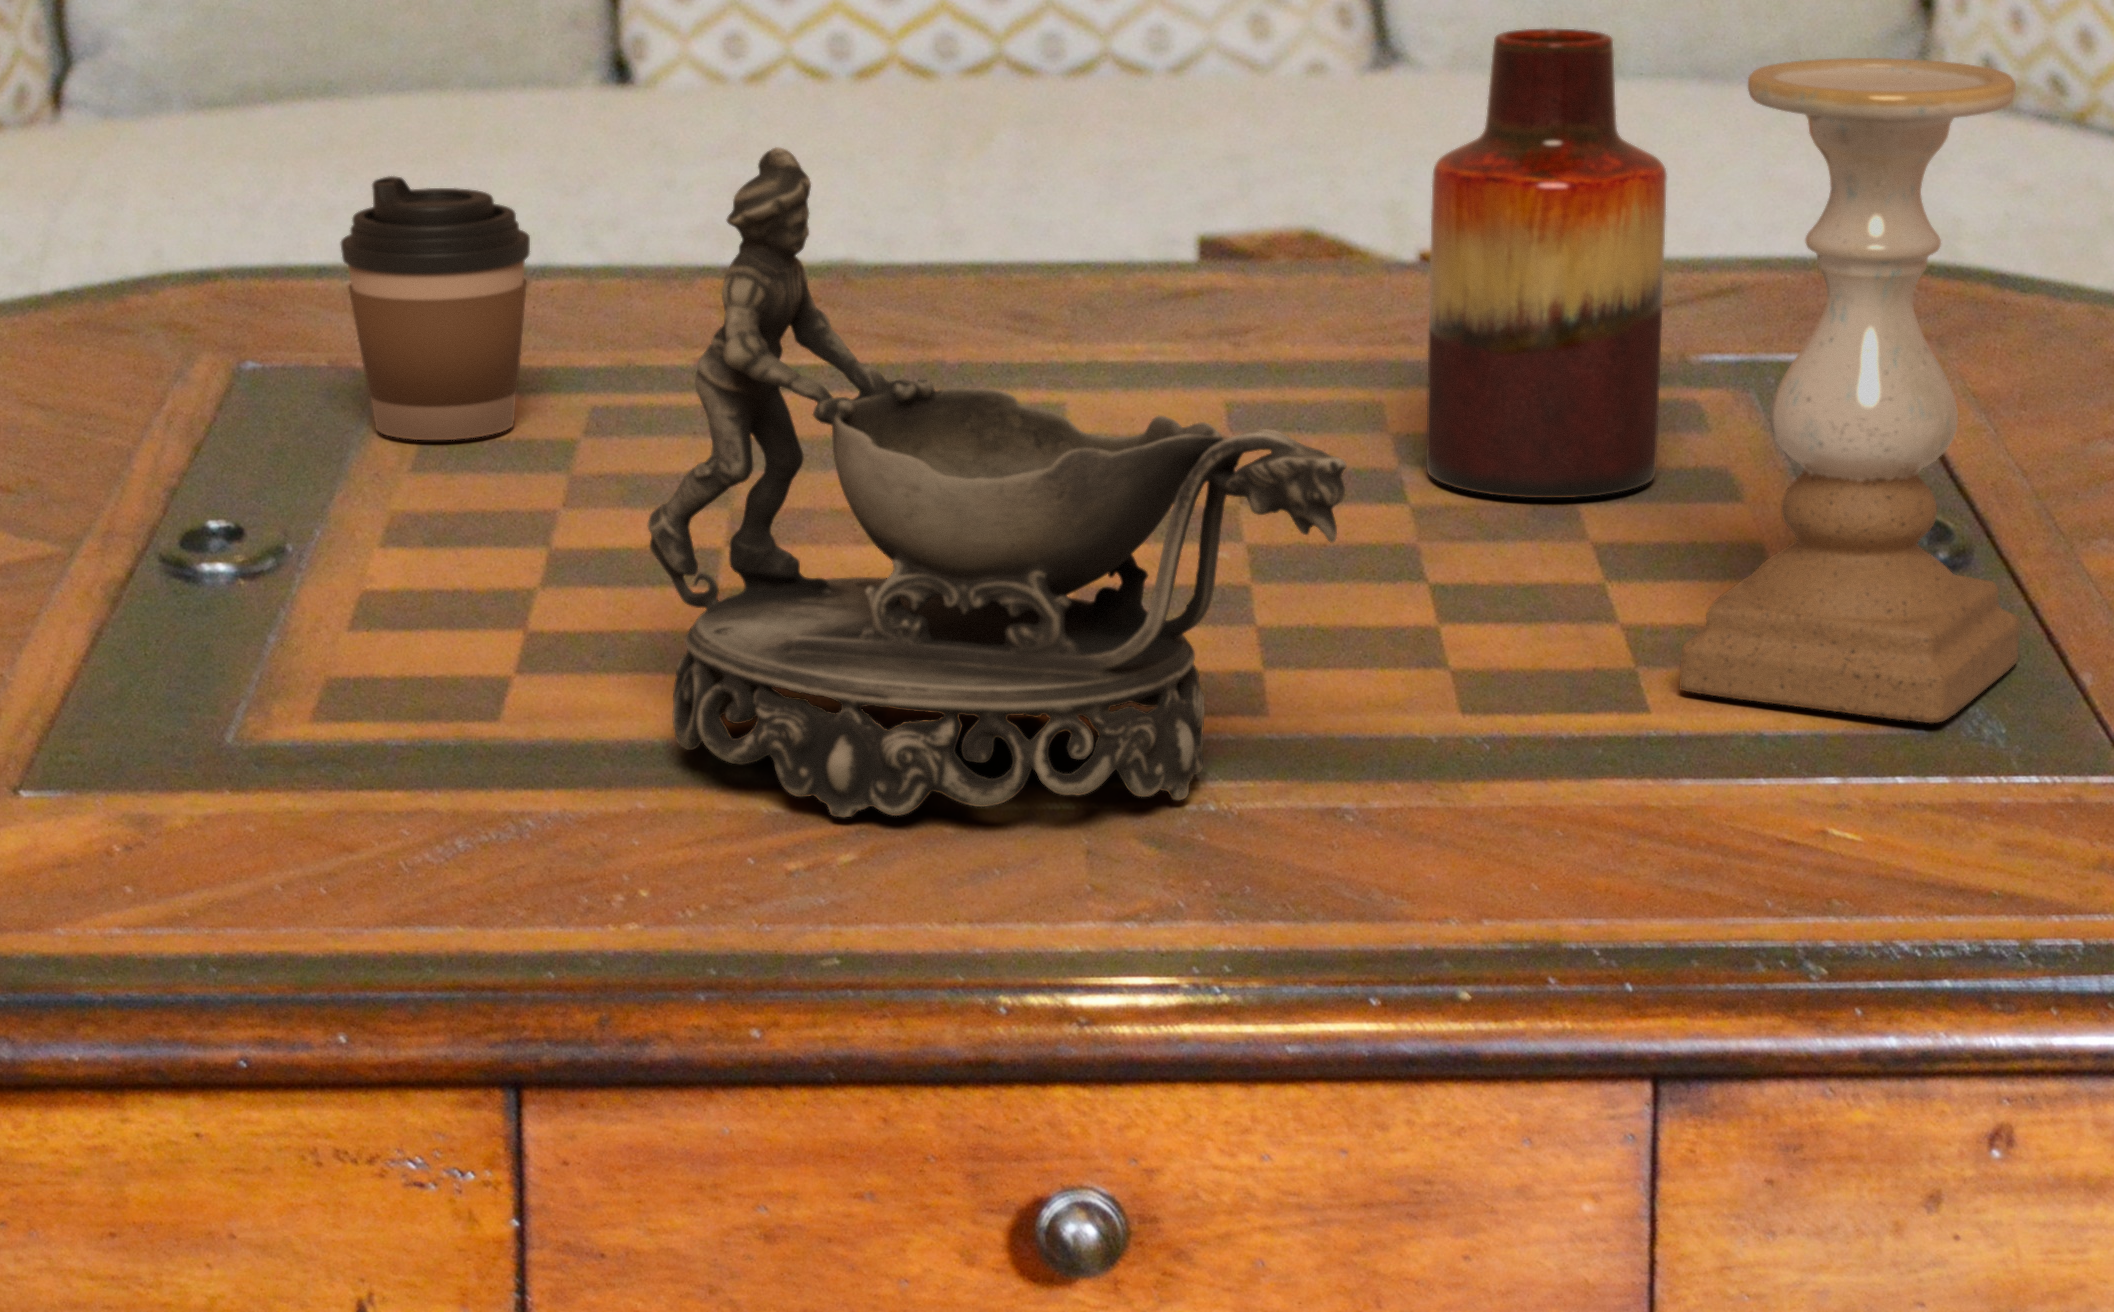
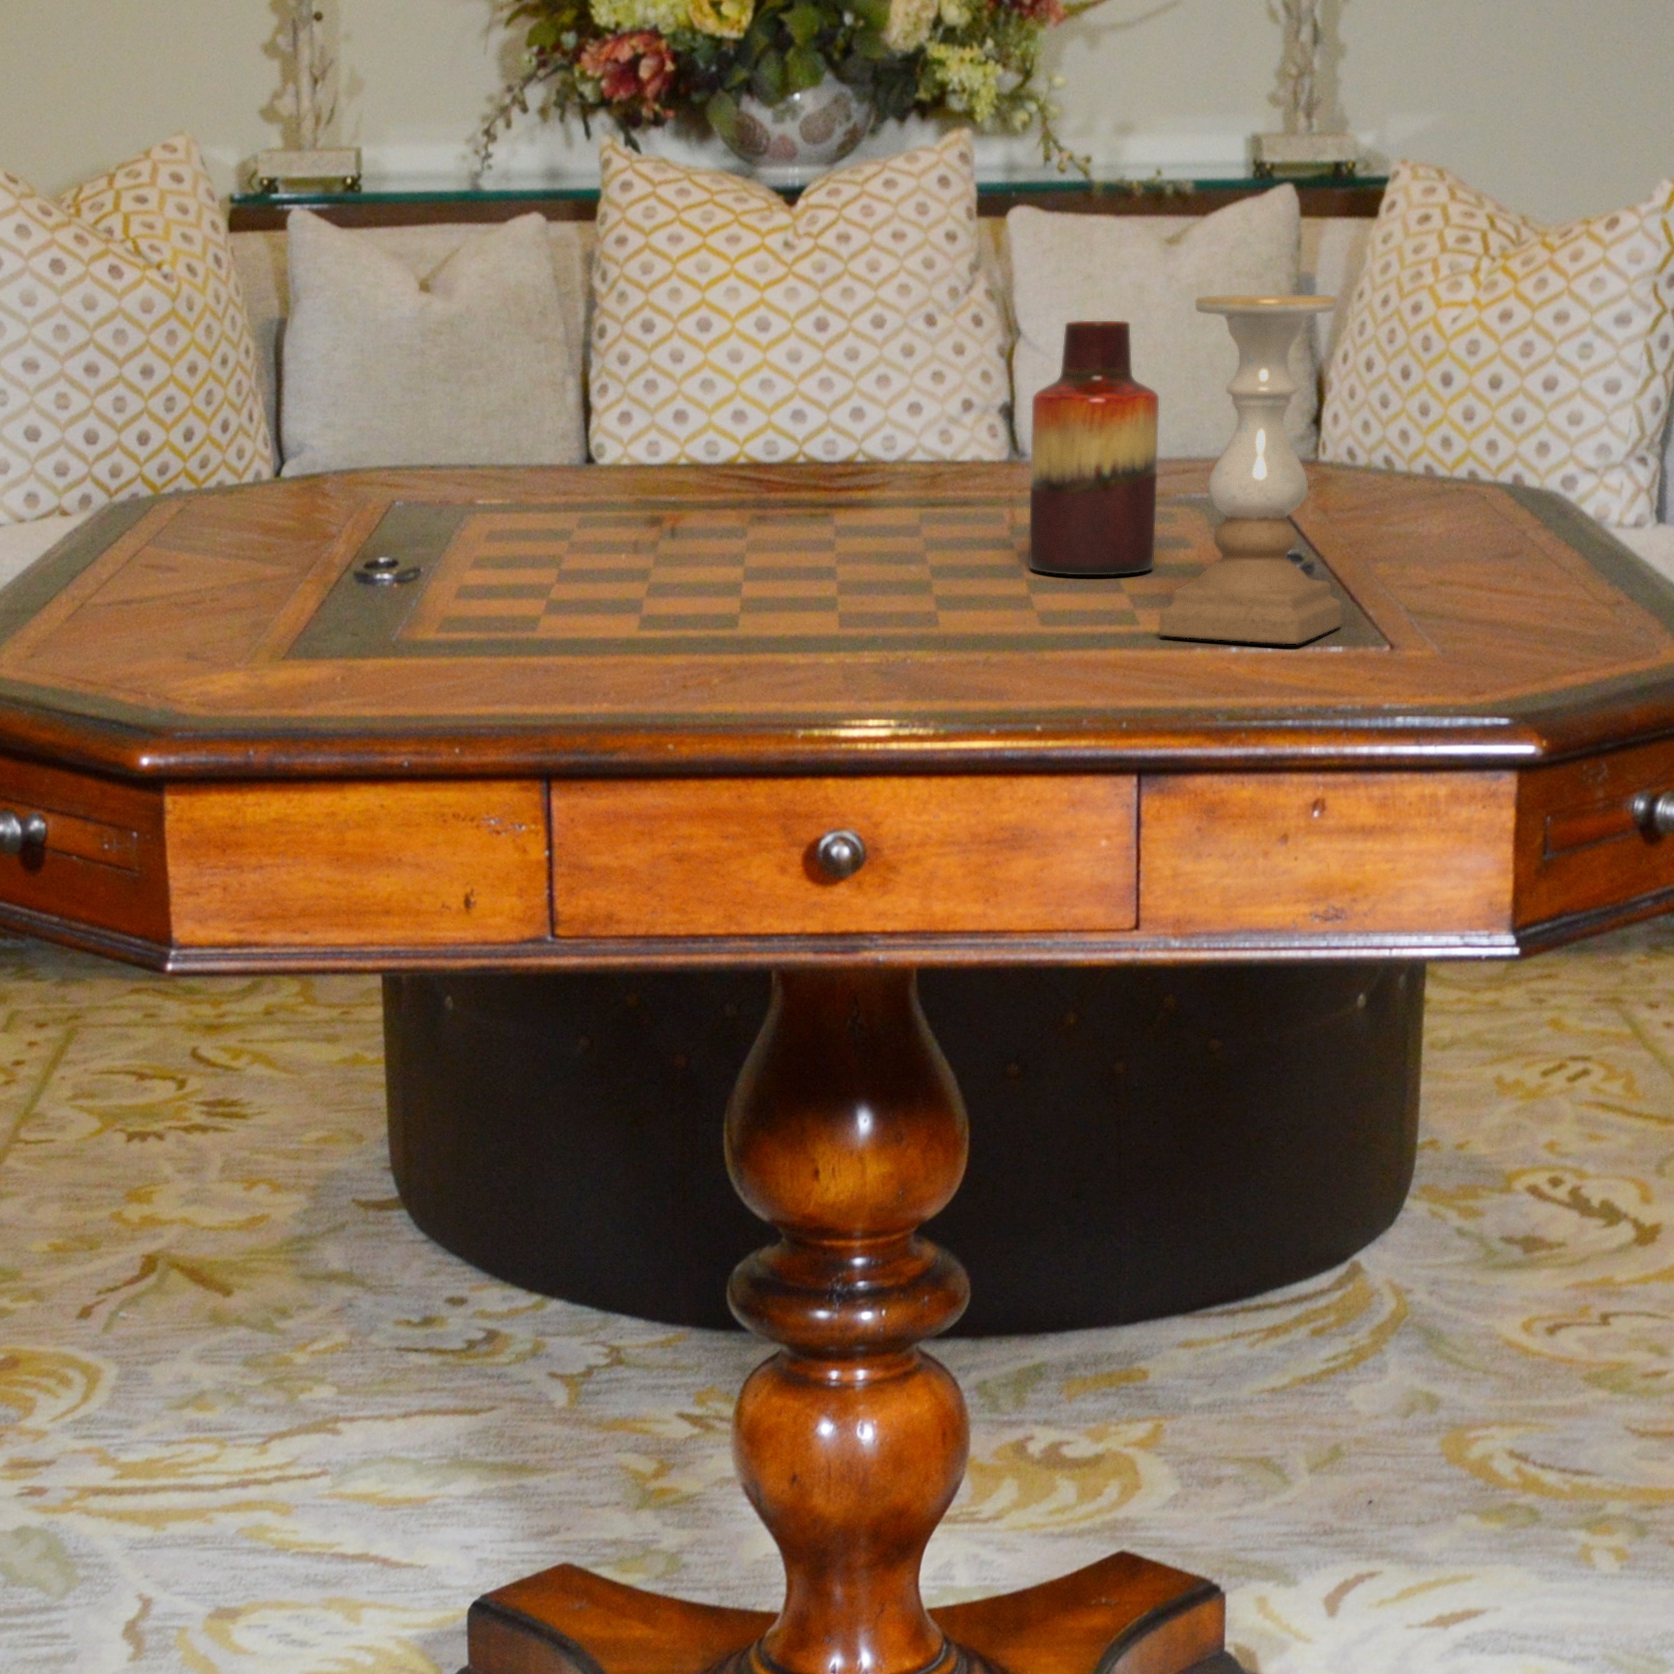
decorative bowl: present [648,147,1347,817] -> none [613,328,979,677]
coffee cup: present [341,176,530,440] -> none [444,419,545,561]

